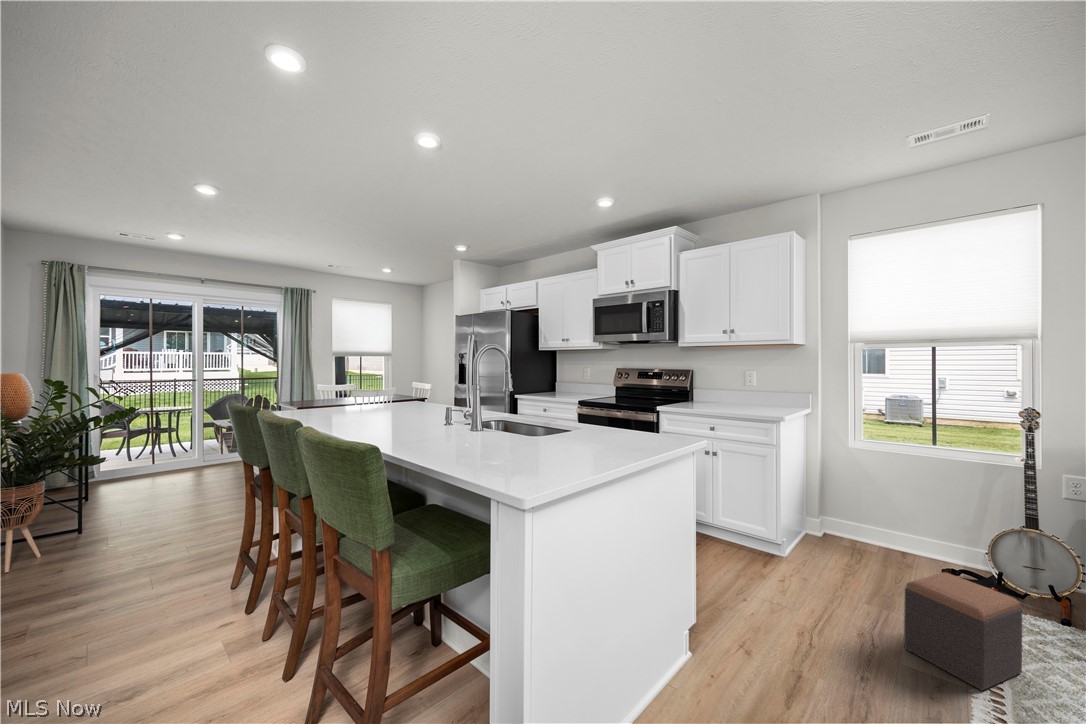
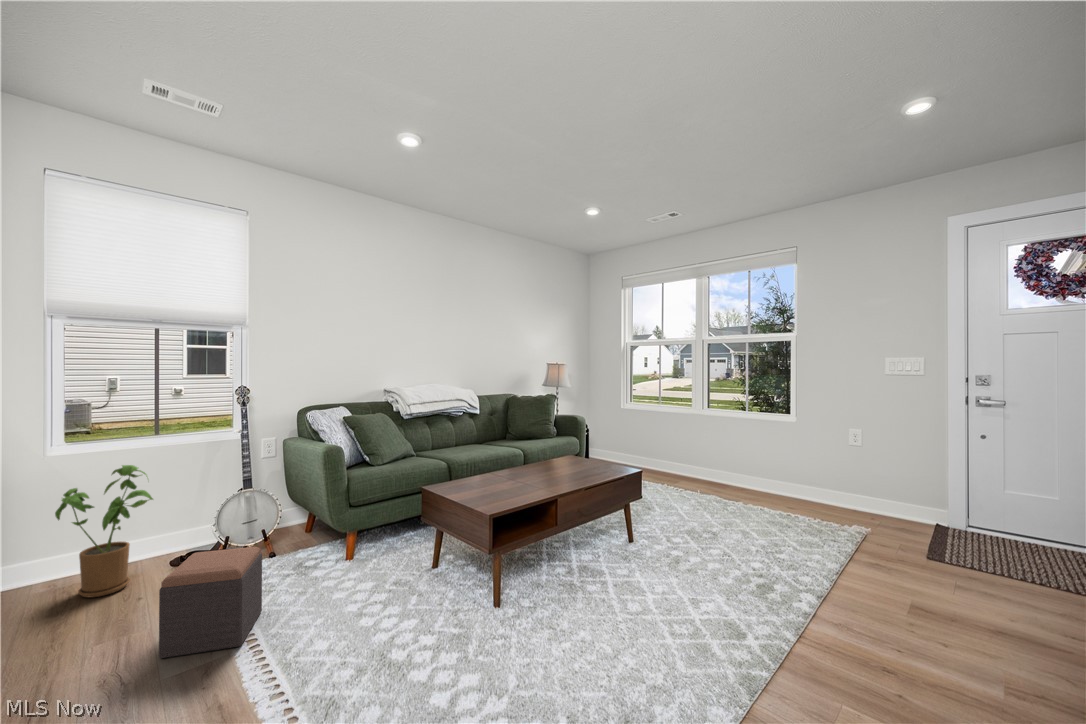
house plant: none [850,469,922,573] -> present [55,465,153,598]

